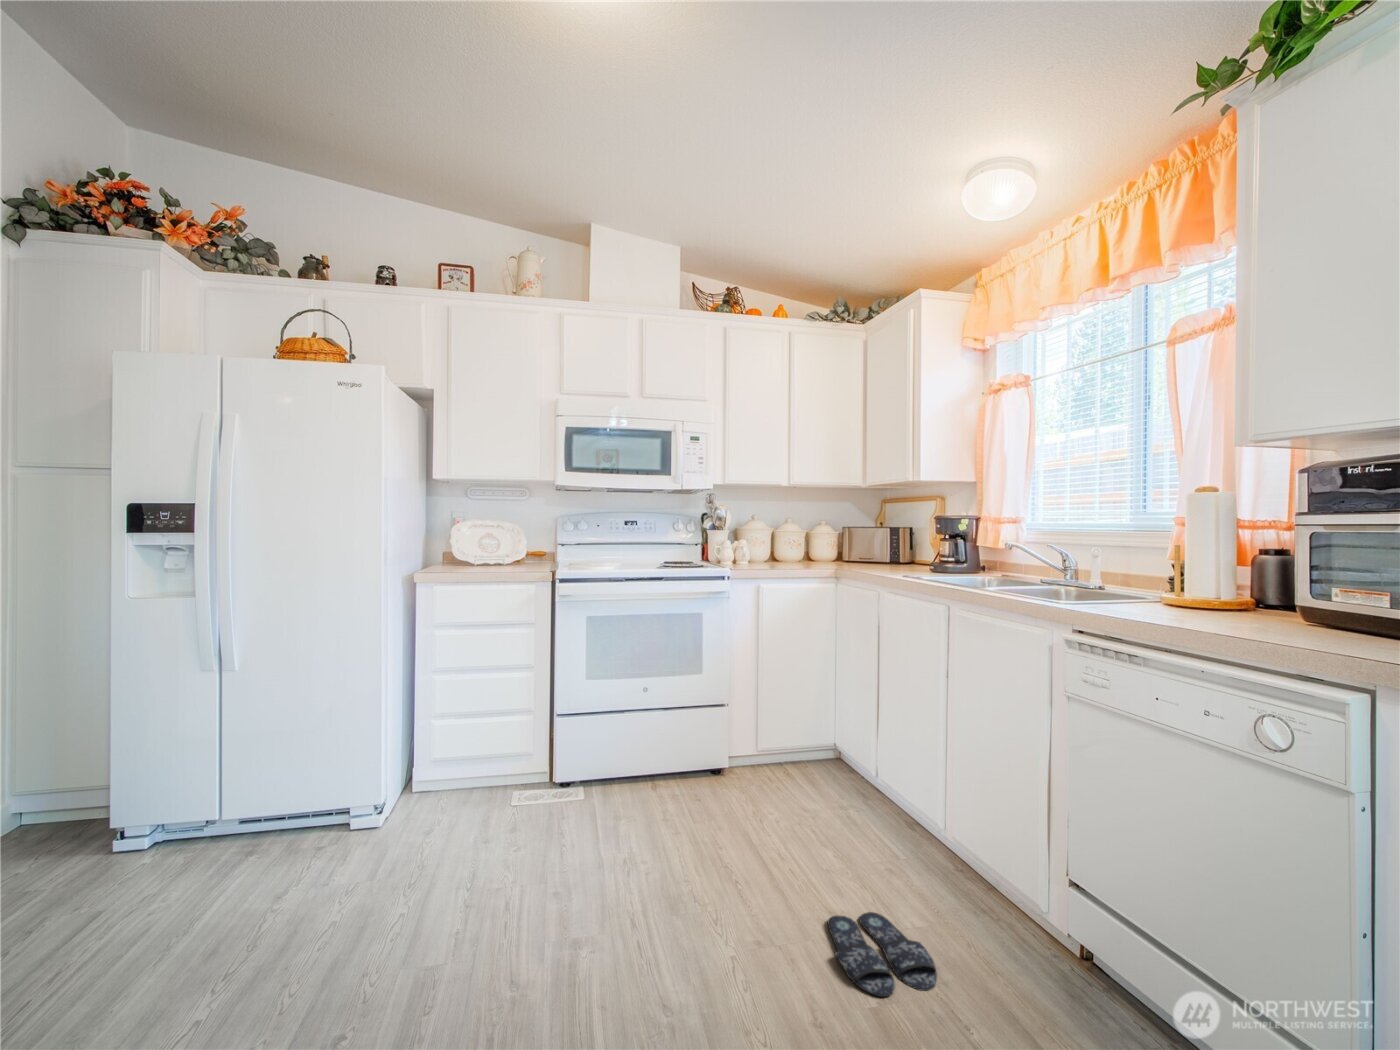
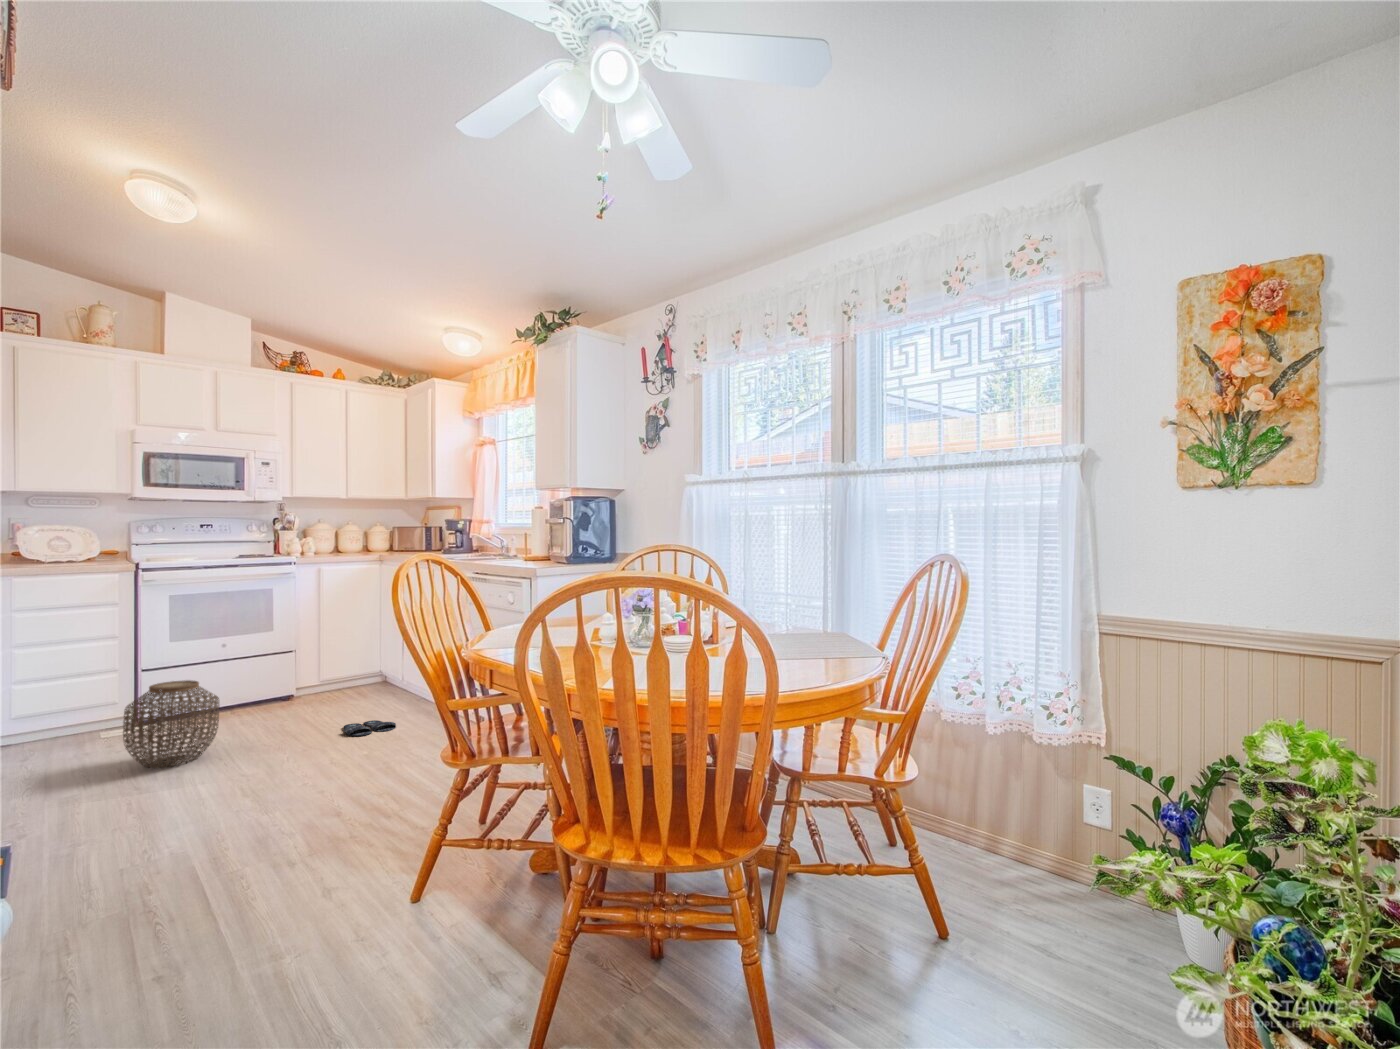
woven basket: none [496,810,636,994] -> present [123,680,219,768]

